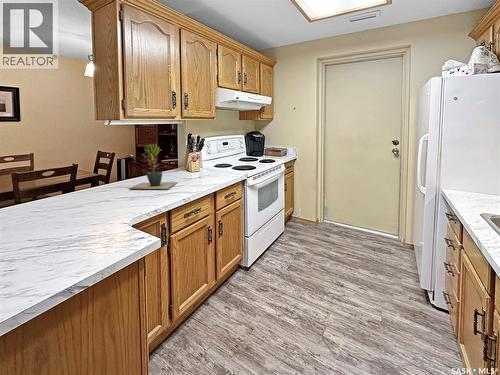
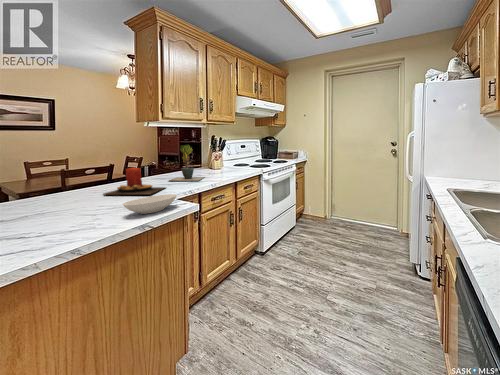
candle: none [29,175,123,214] -> present [103,168,165,195]
bowl: none [29,220,123,255] -> present [123,194,177,214]

